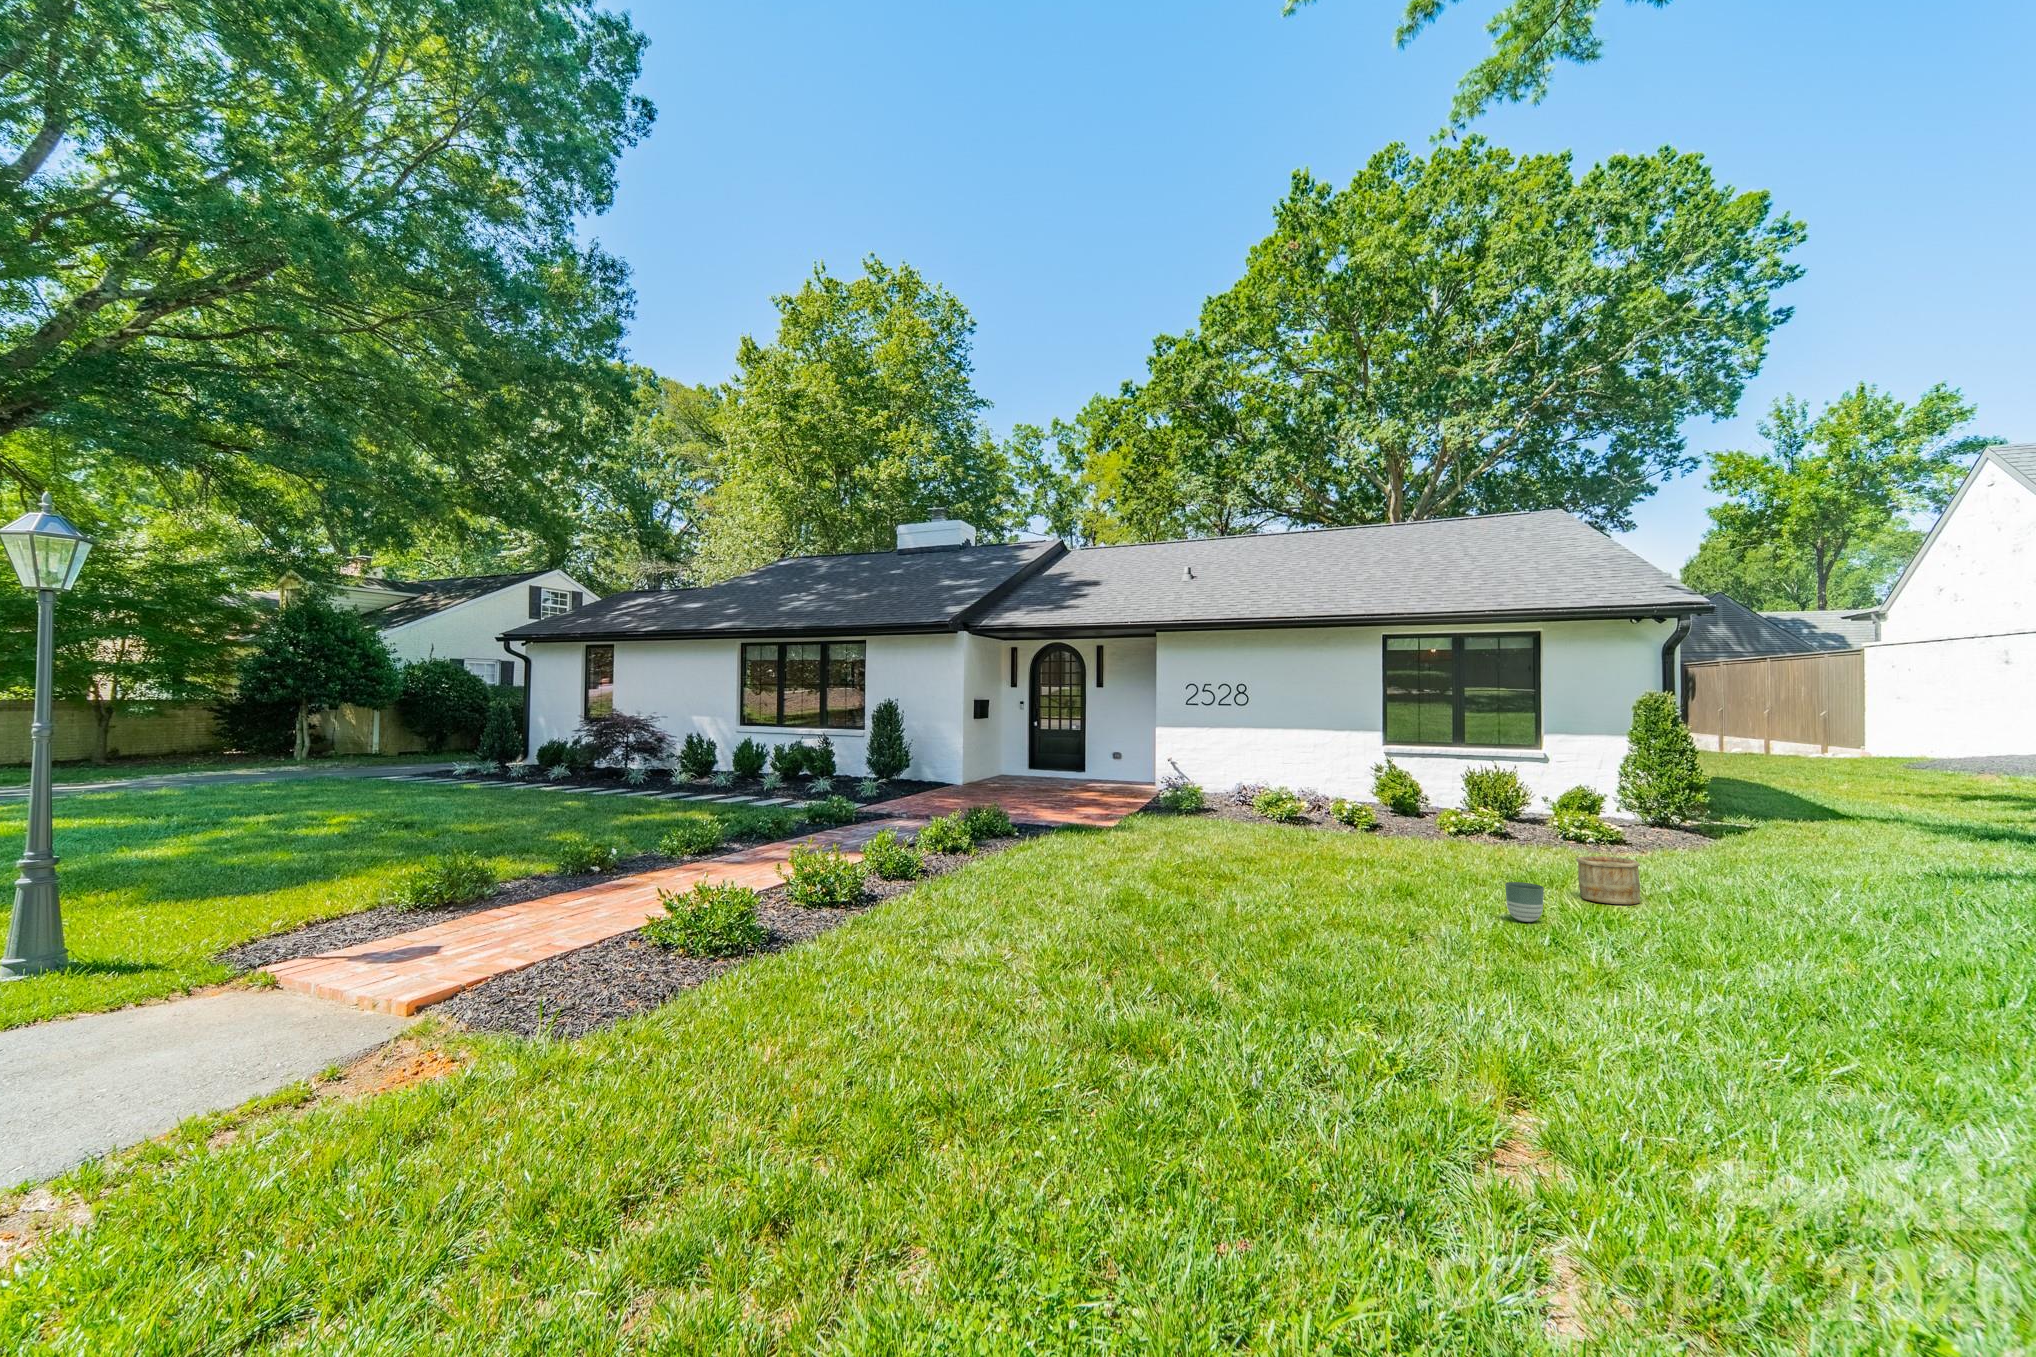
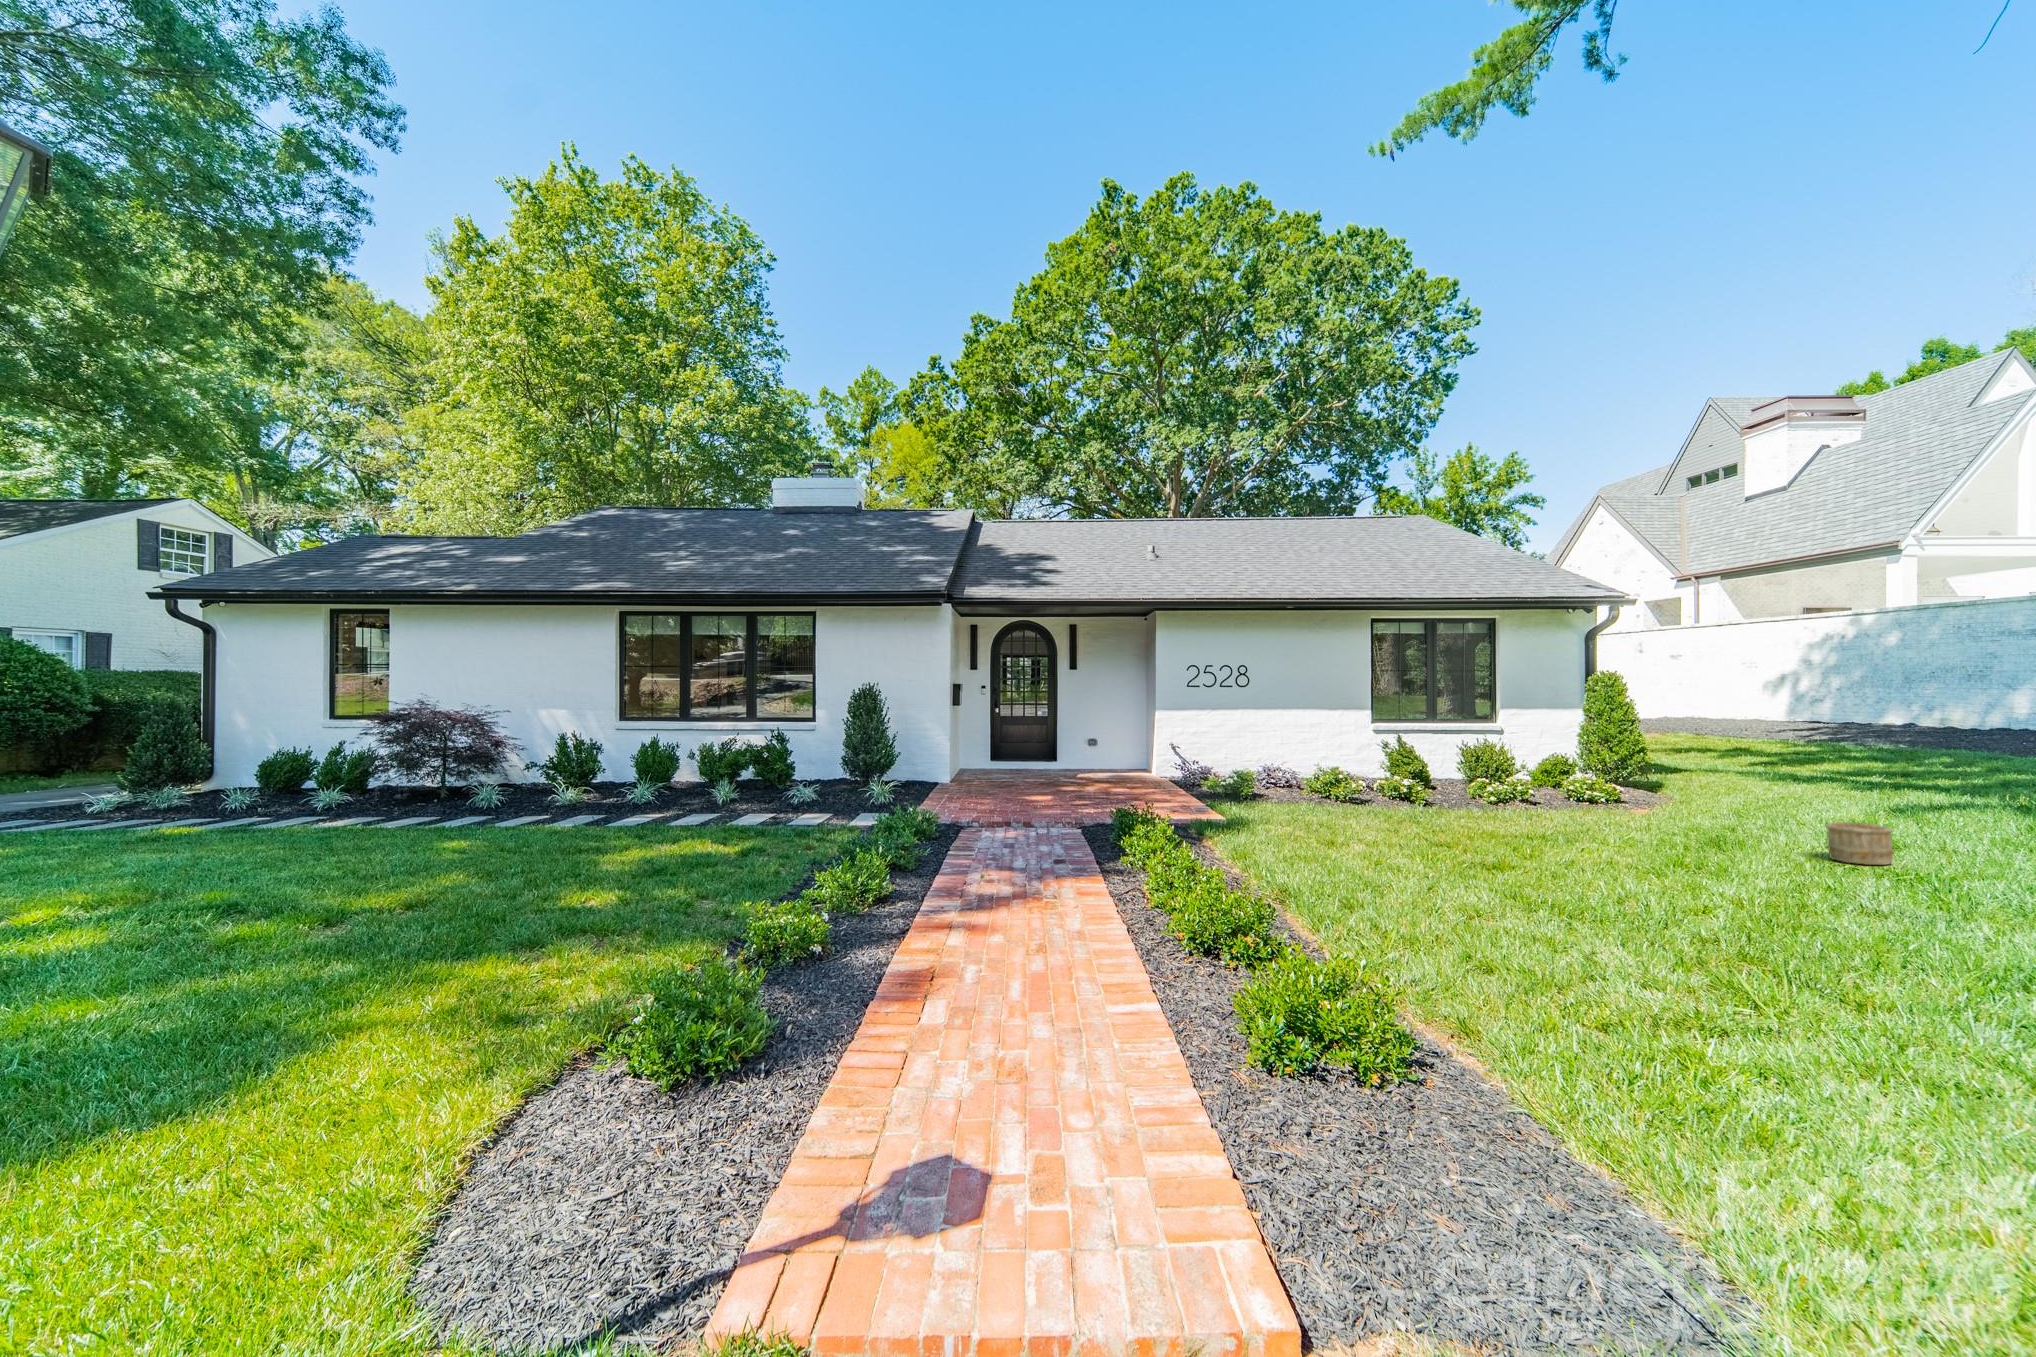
planter: present [1505,882,1544,922] -> none [1883,857,1930,895]

